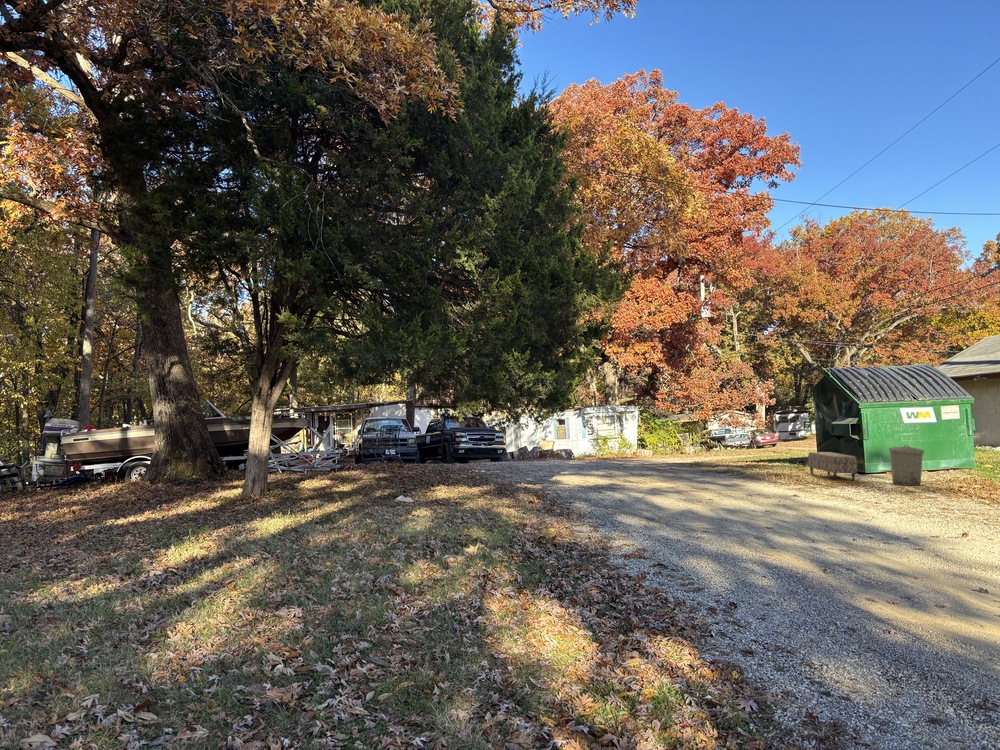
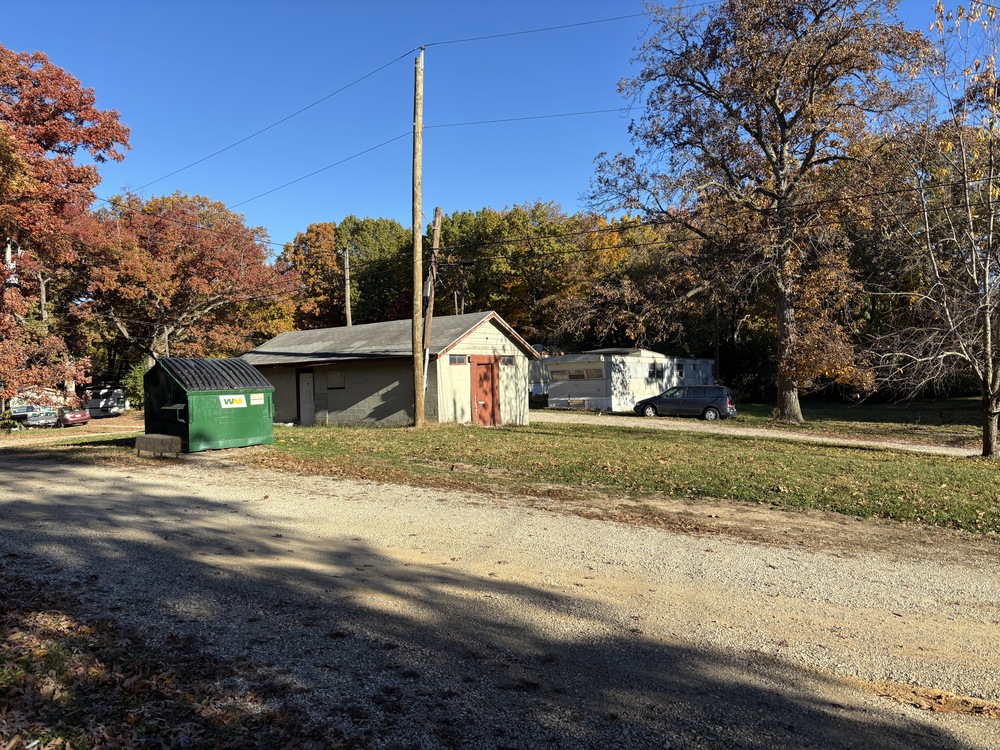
trash can: present [889,445,924,486] -> none [208,426,236,460]

